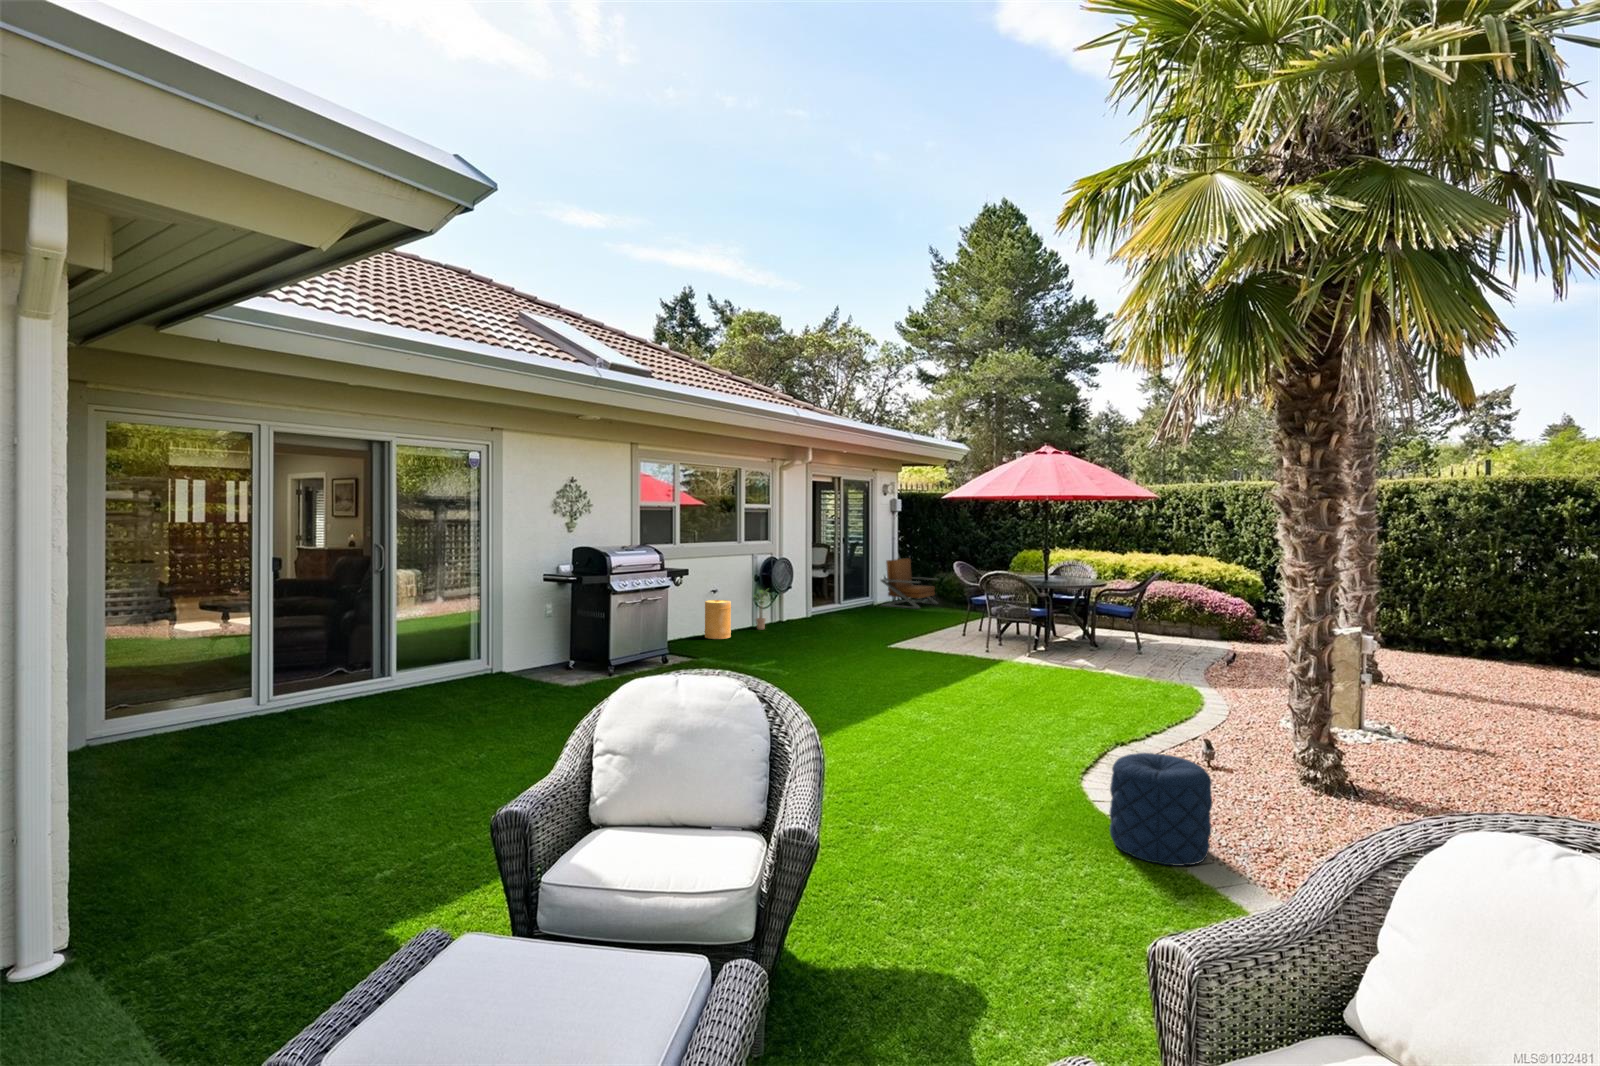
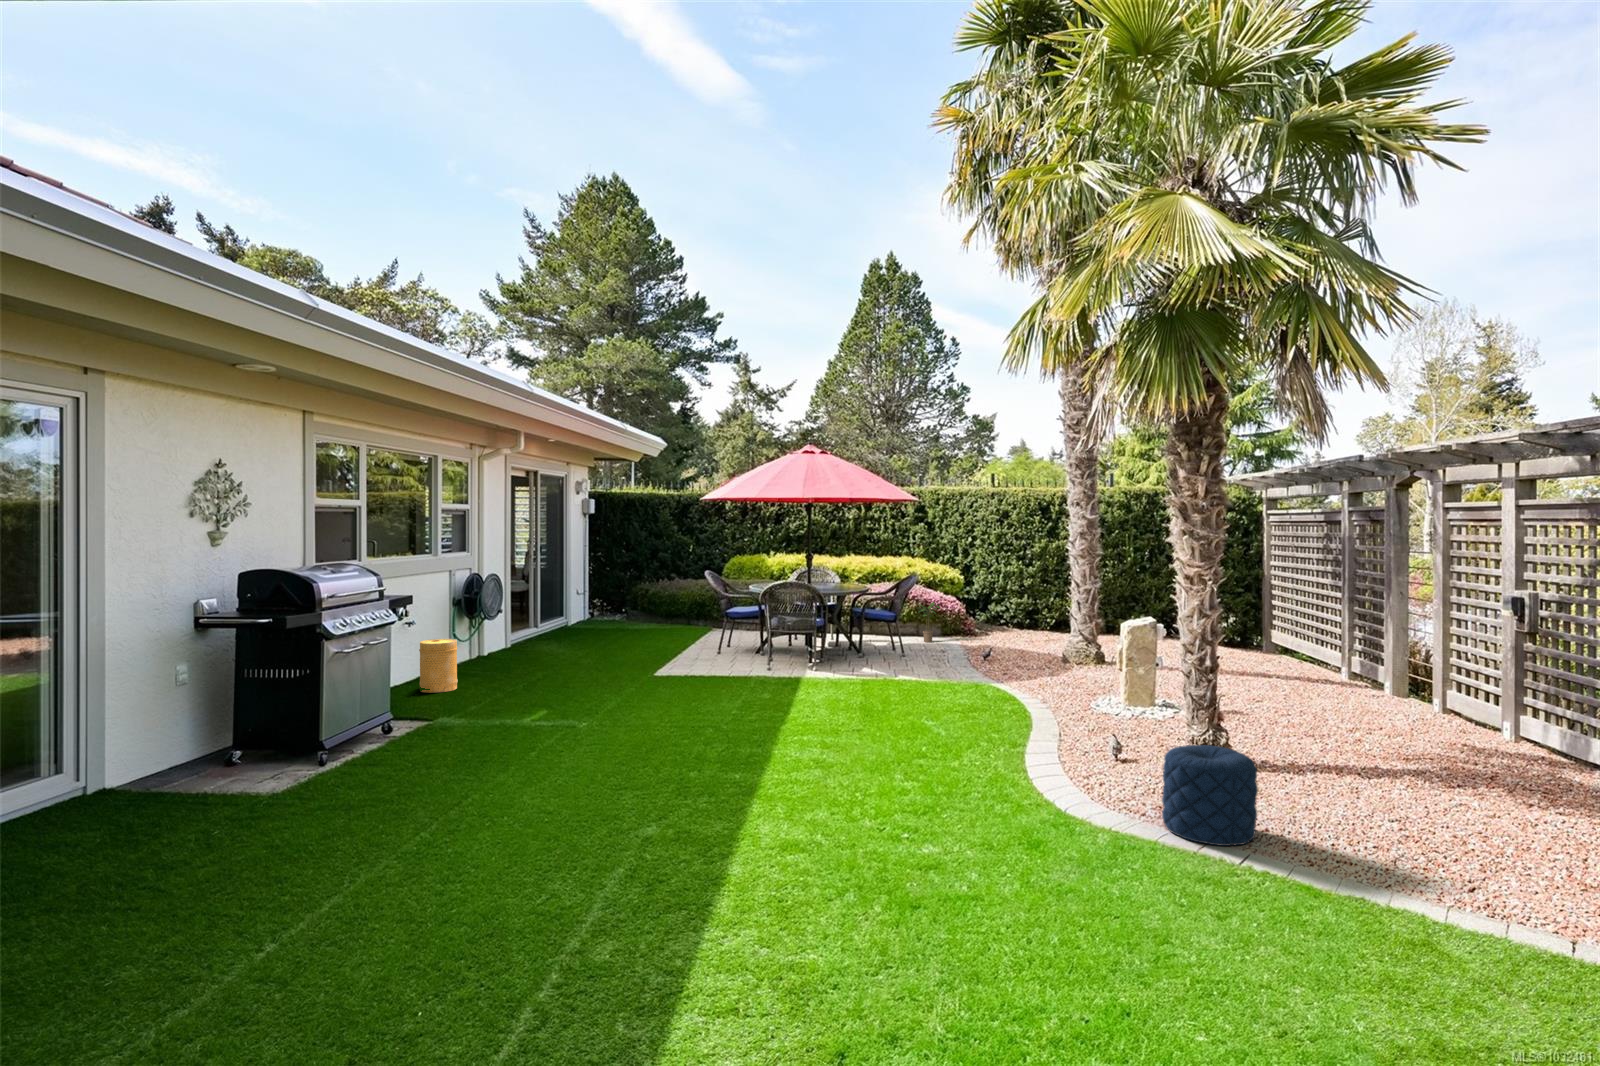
lounge chair: present [881,558,938,609] -> none [578,573,640,631]
potted plant: present [753,588,769,629] -> present [918,602,940,642]

